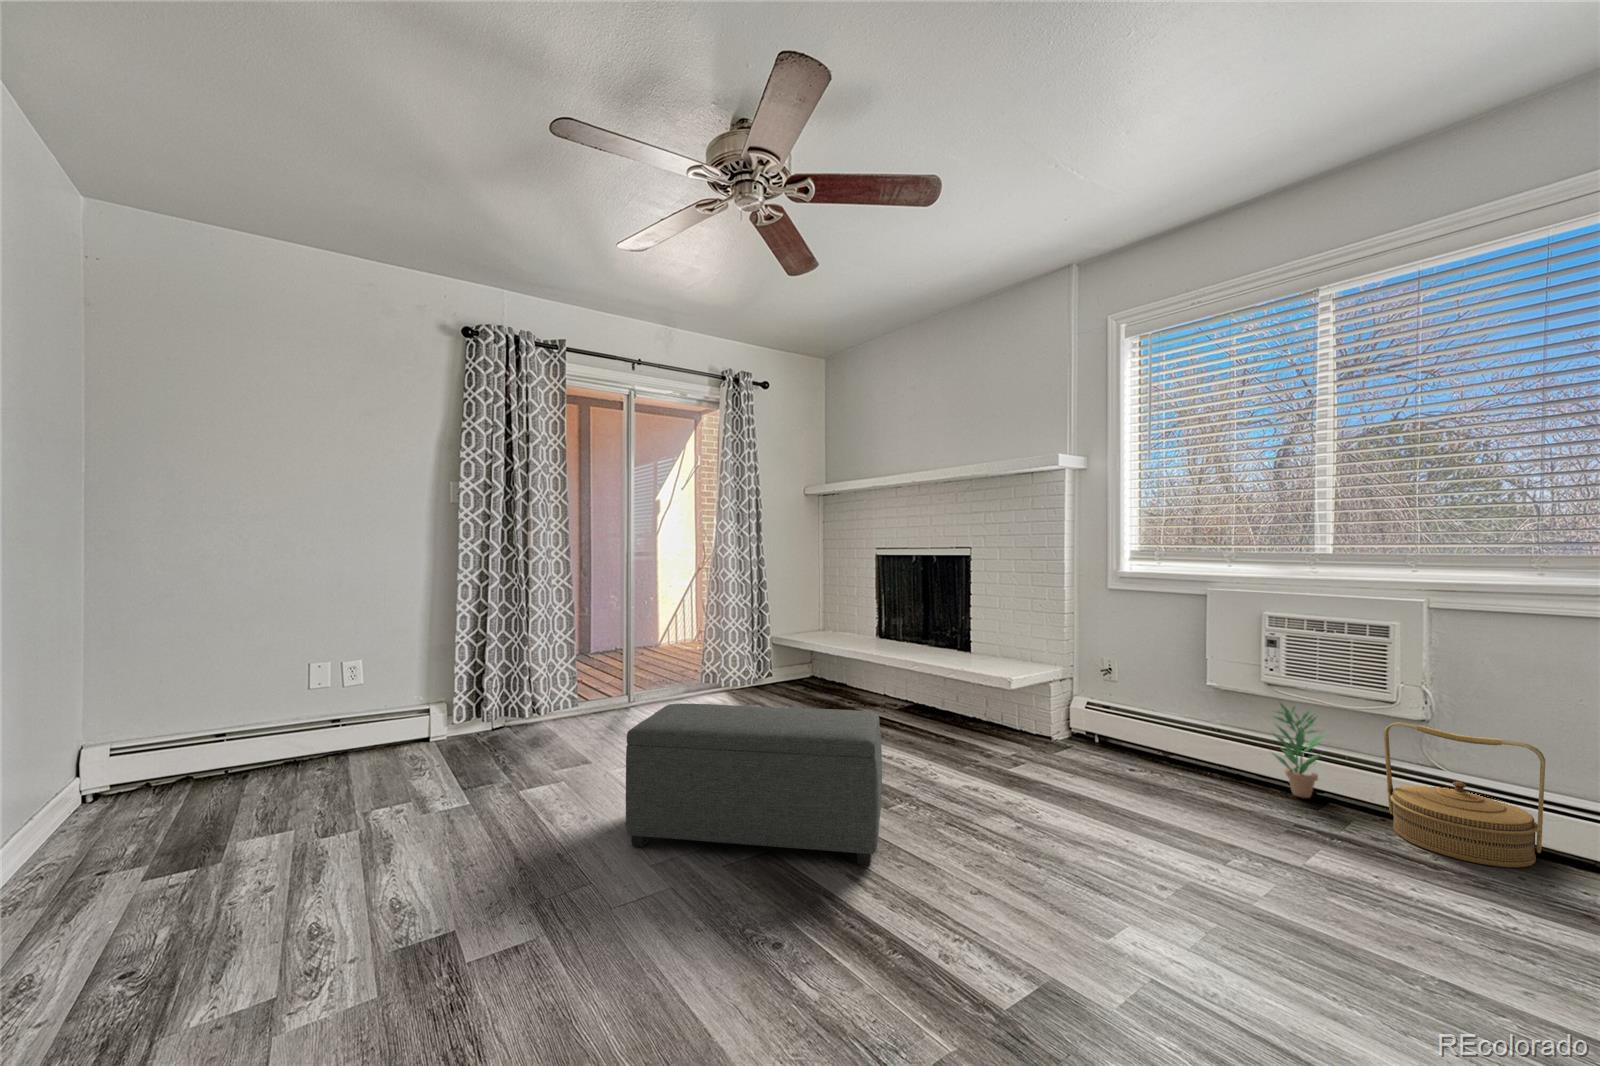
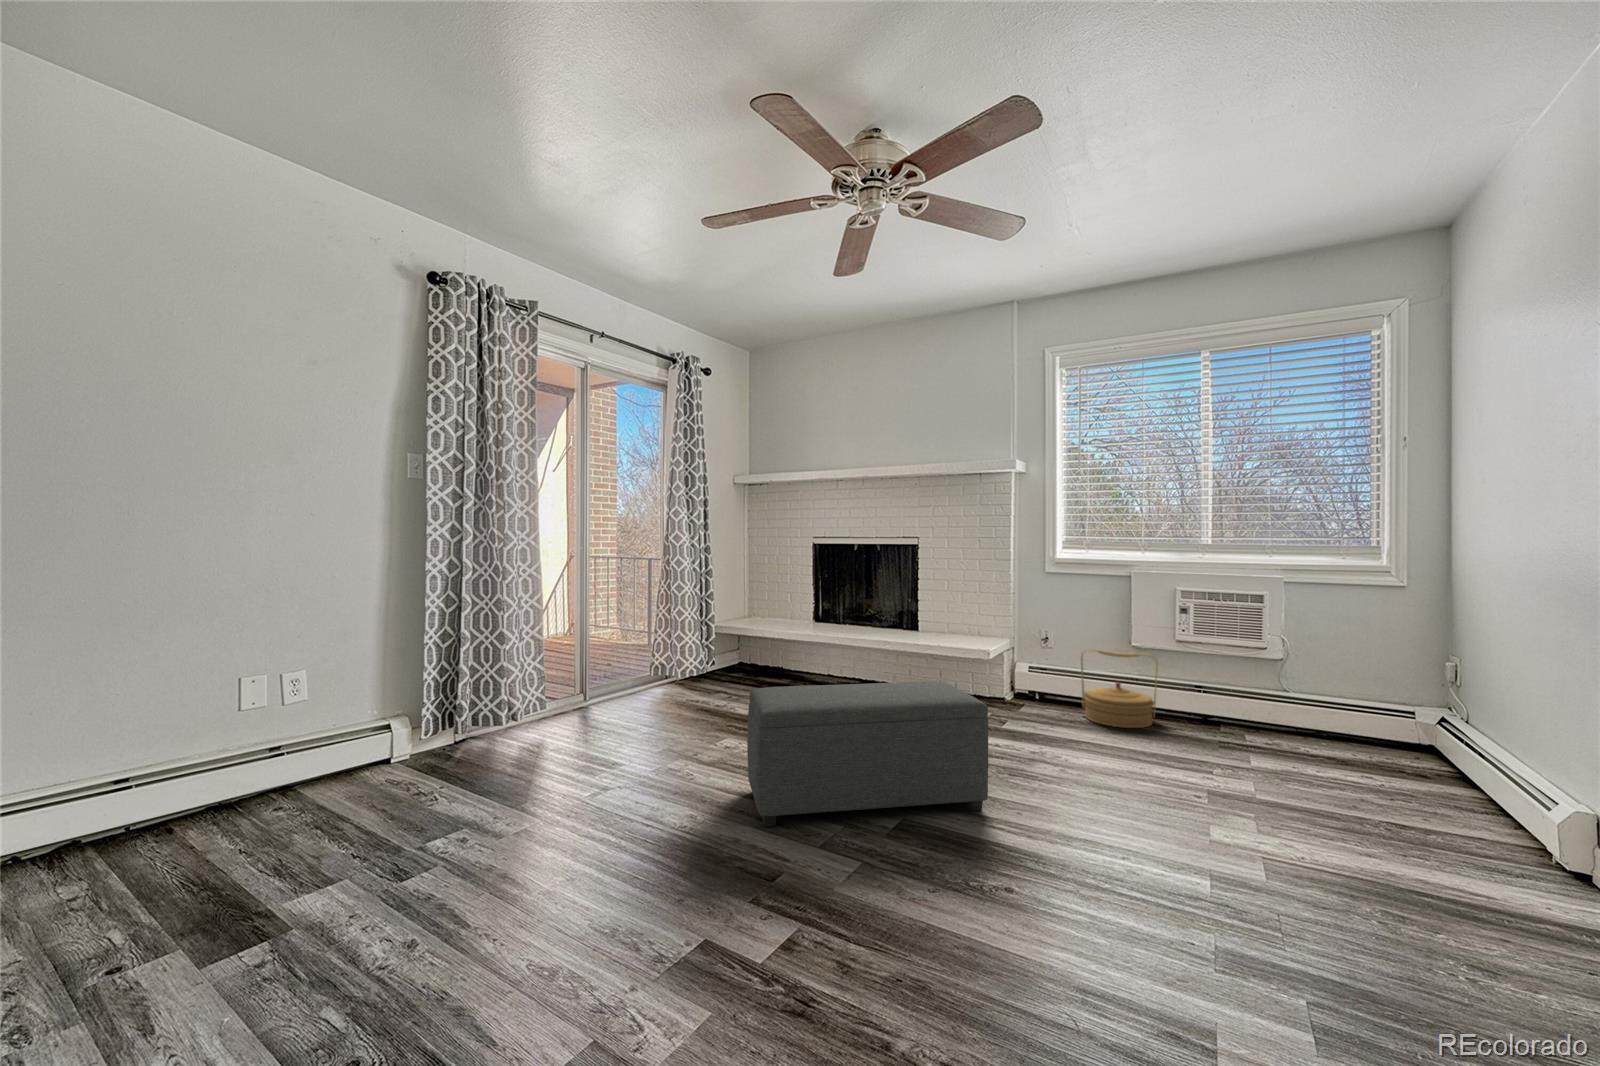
potted plant: present [1273,703,1325,798] -> none [1183,654,1227,725]
woven basket: present [1384,722,1545,868] -> present [1081,649,1158,728]

